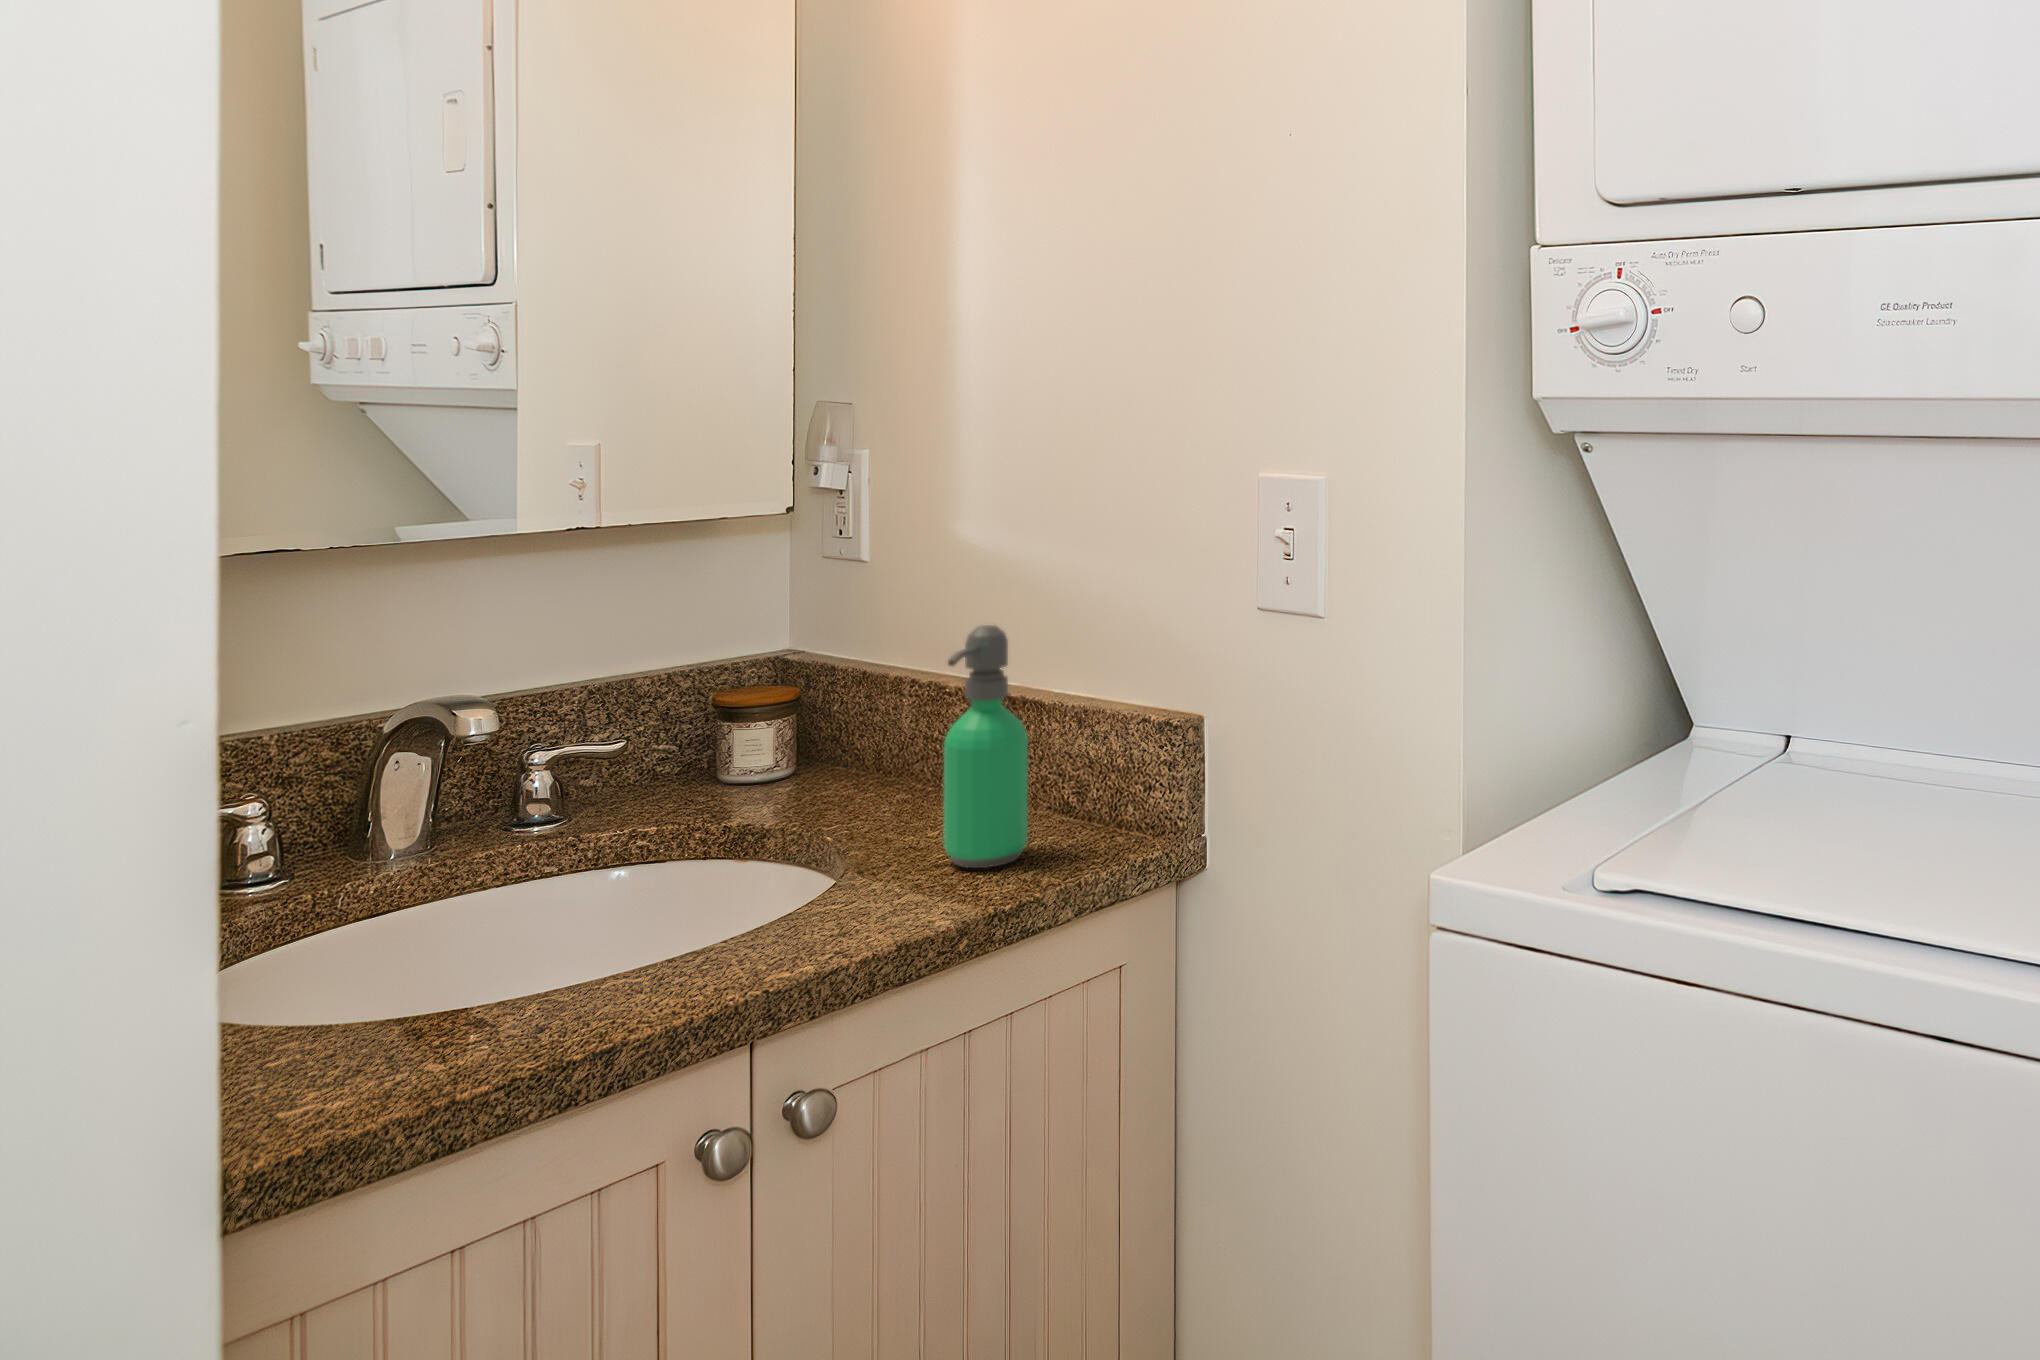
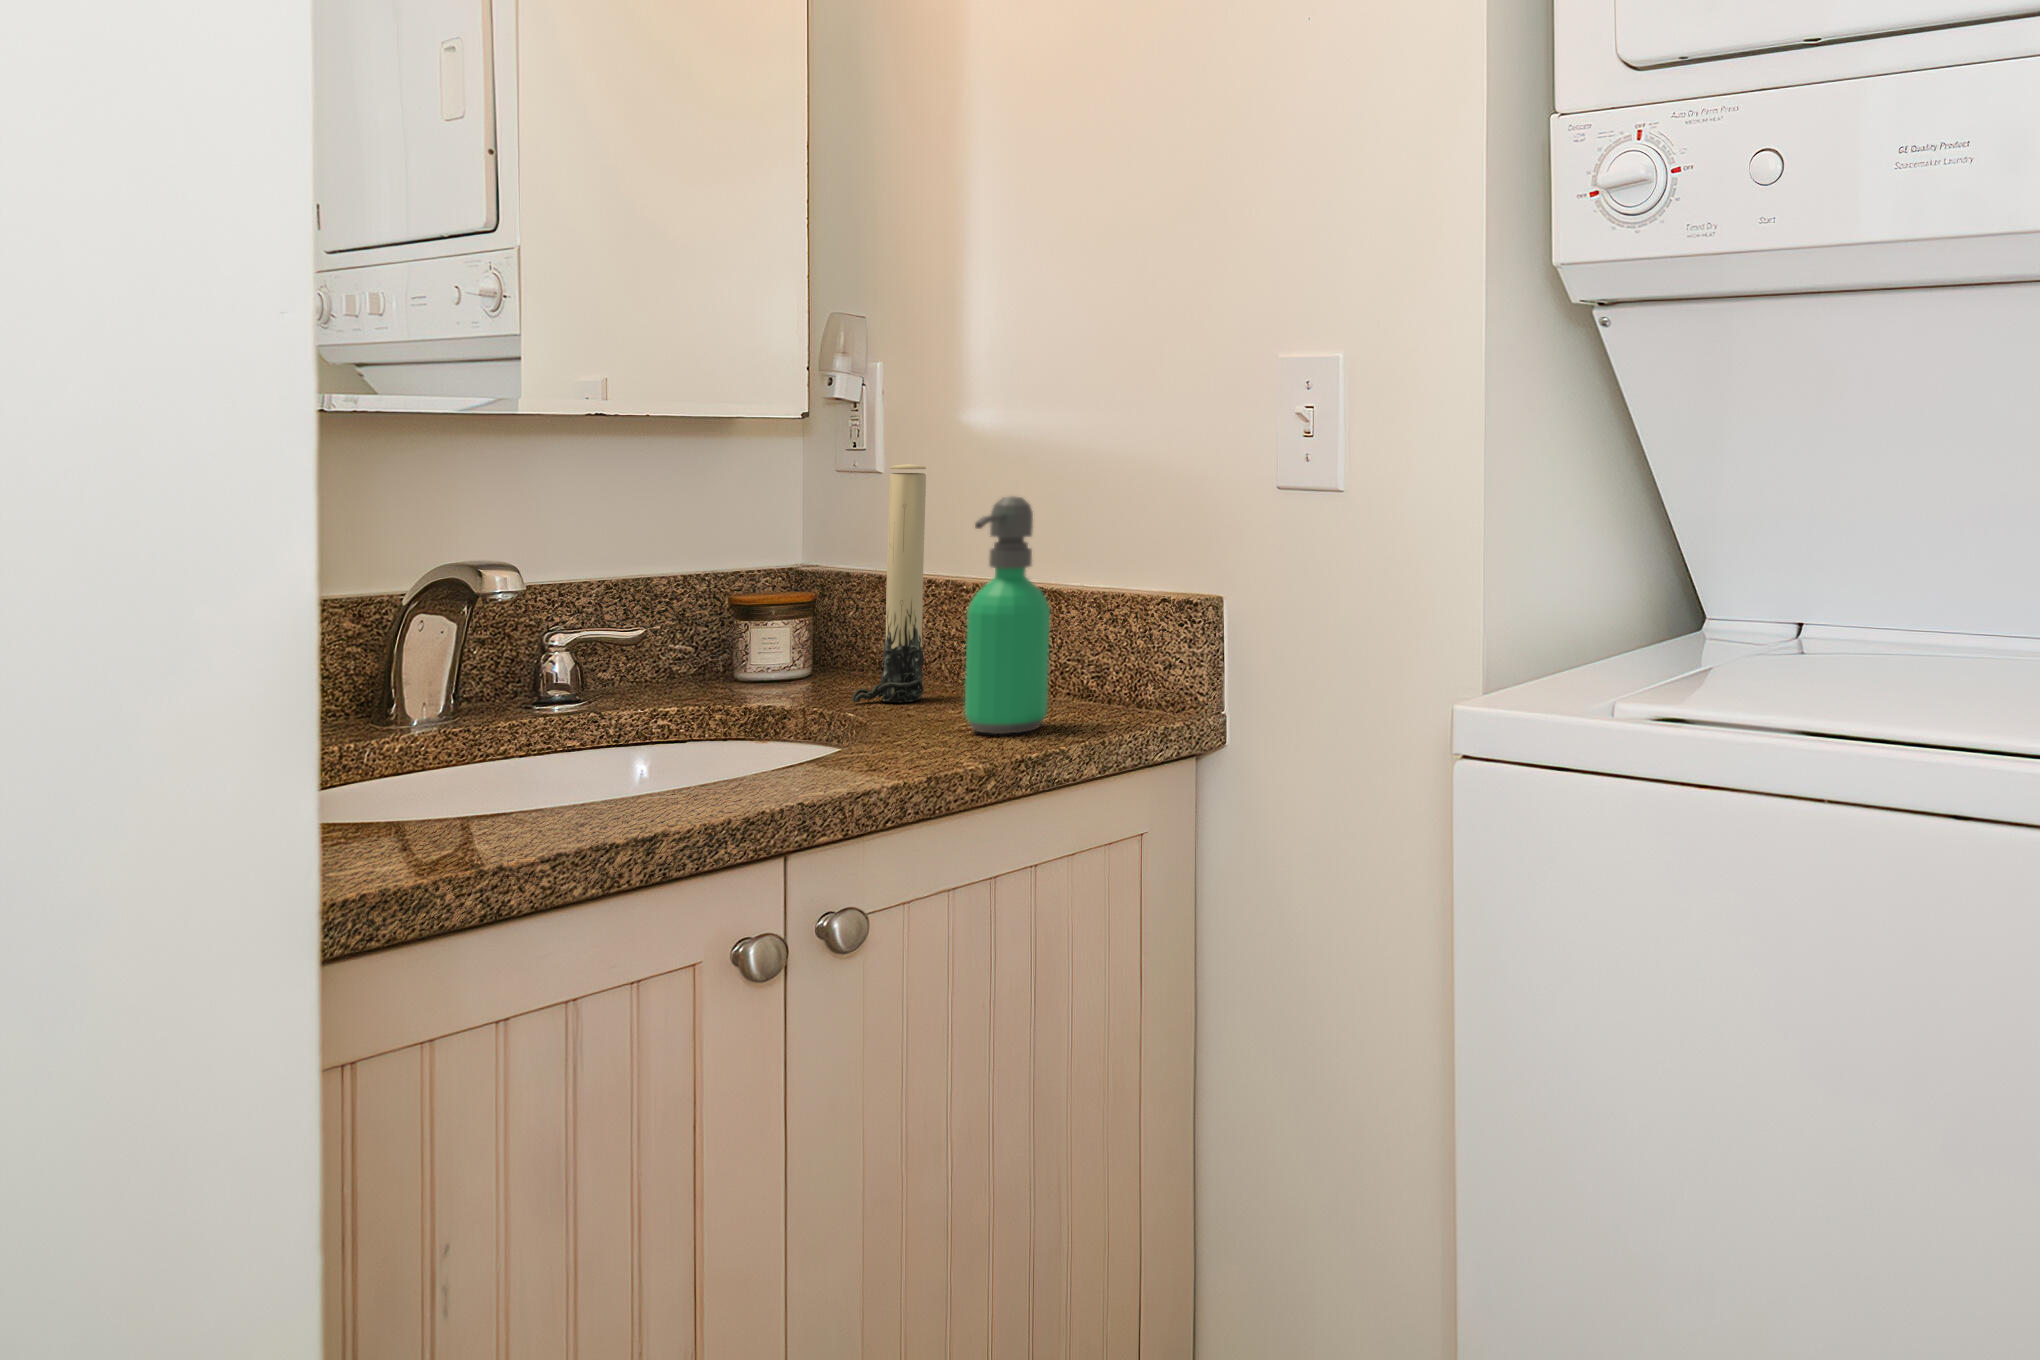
candle: none [835,574,908,815] -> present [852,464,926,702]

